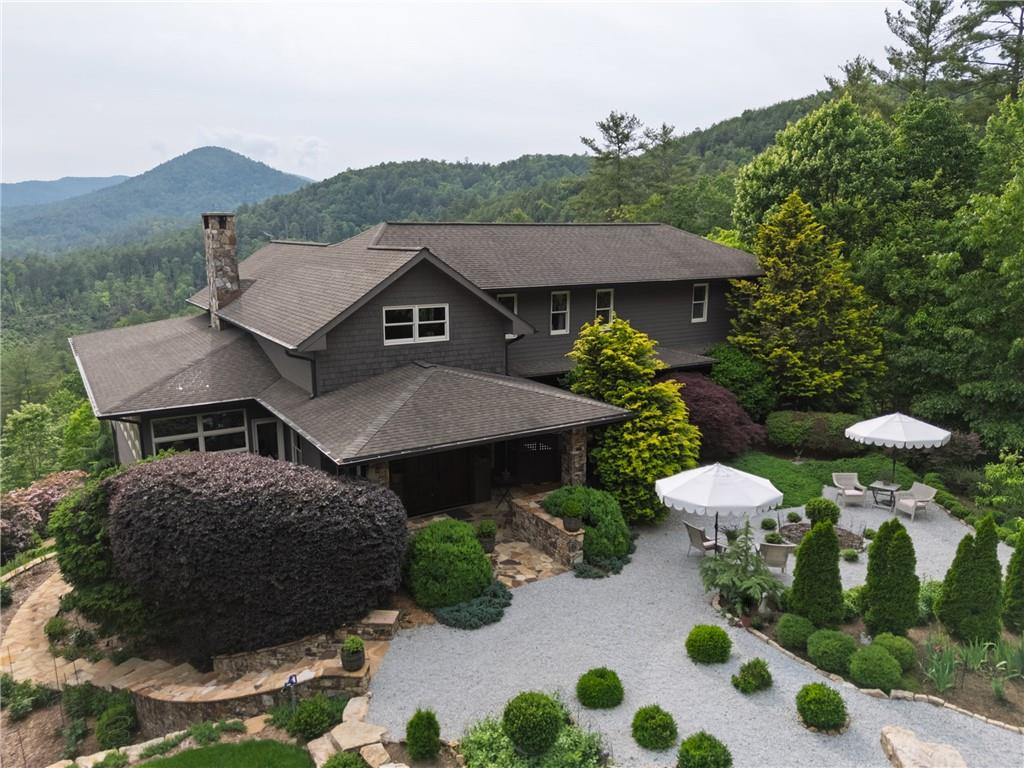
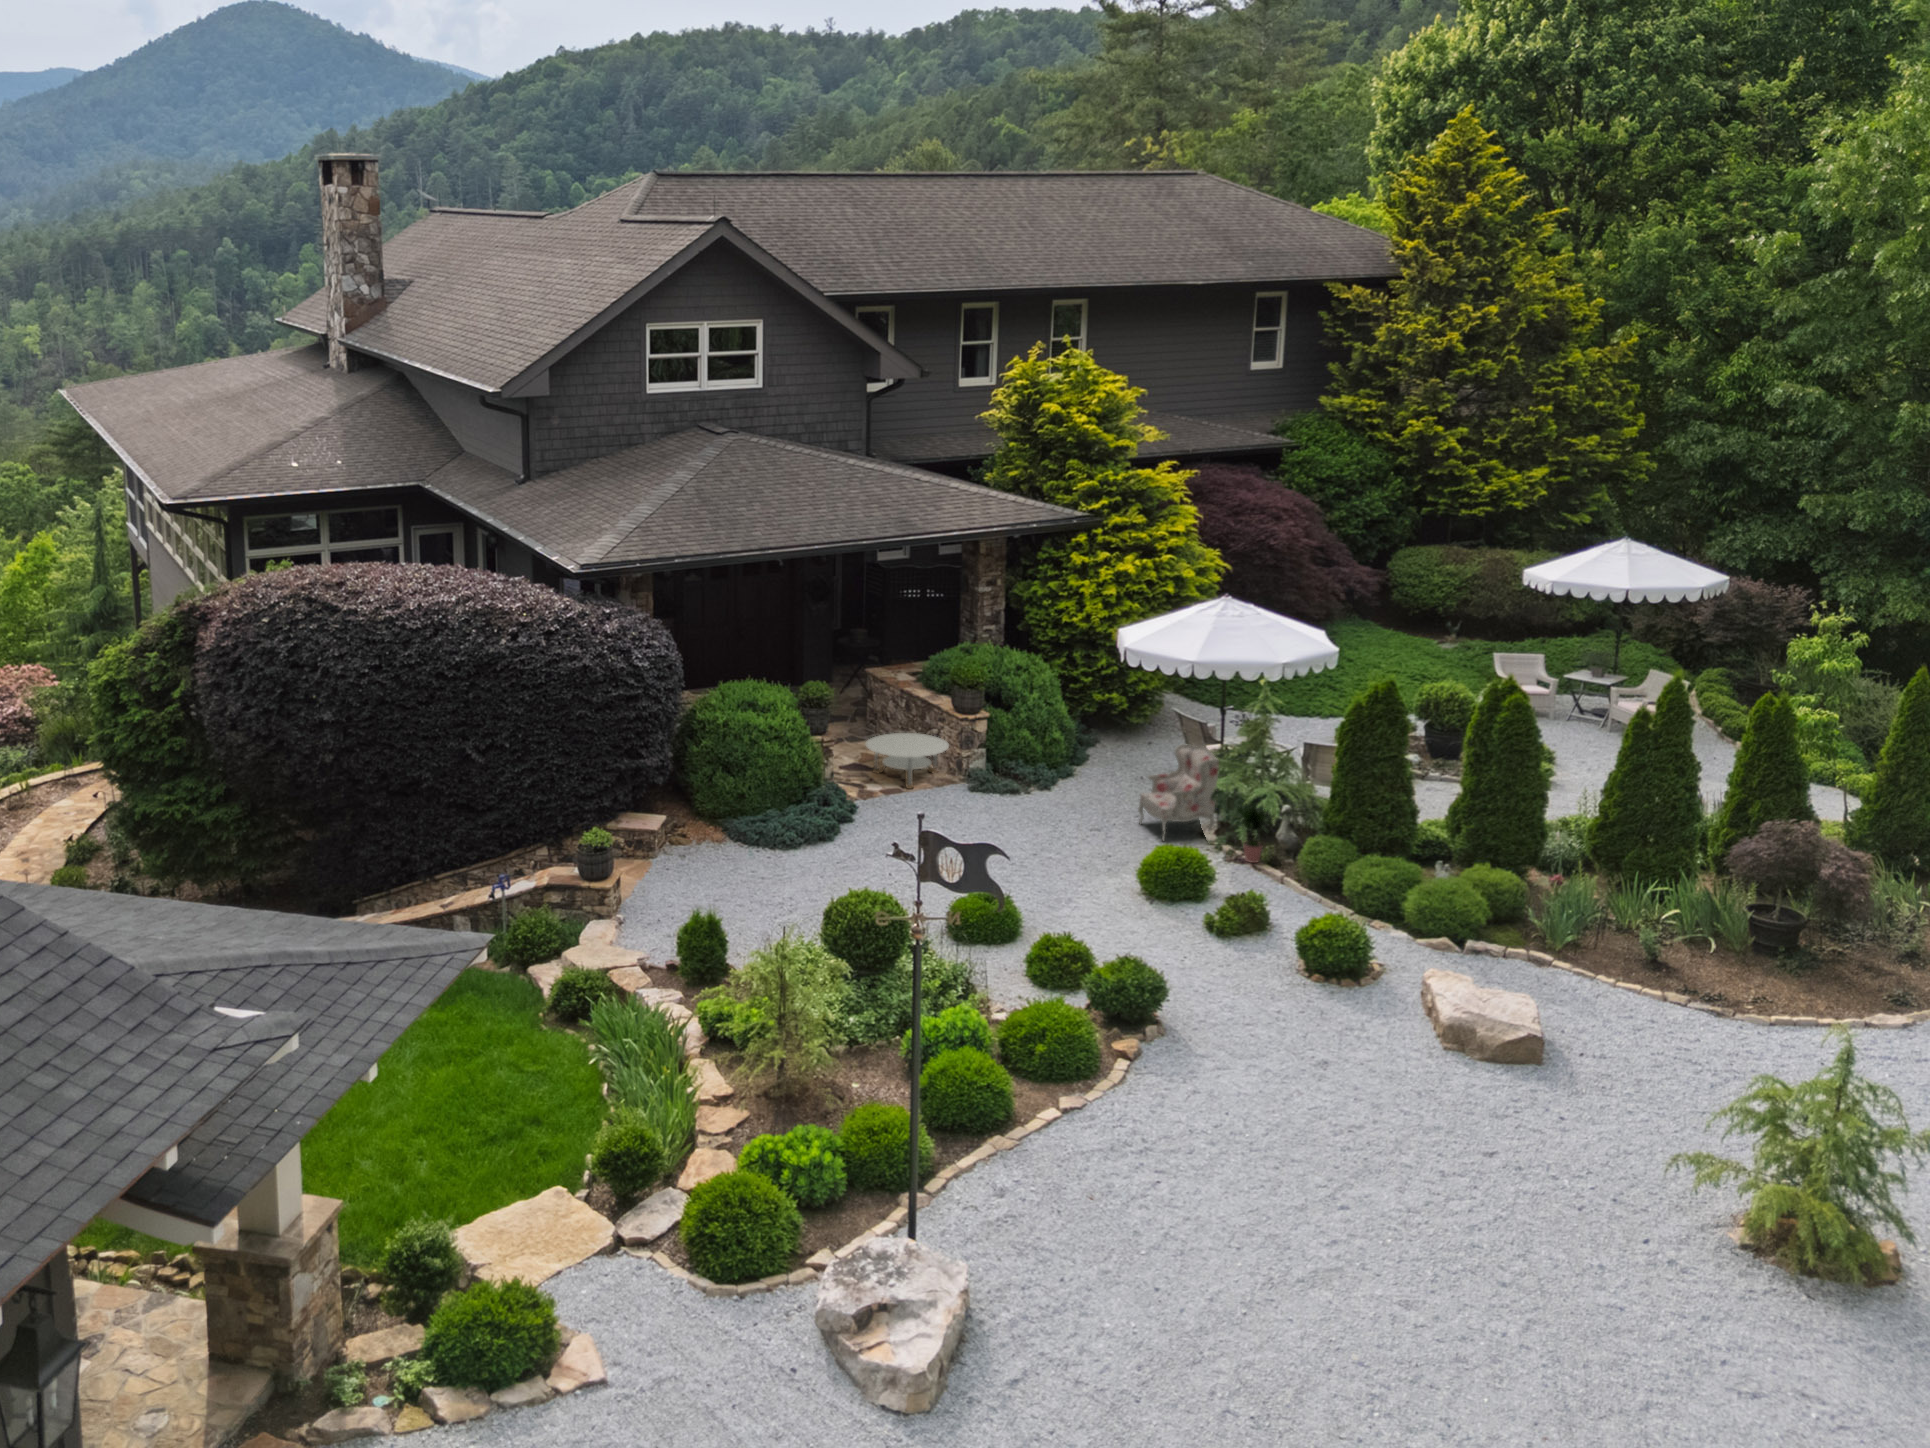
round table: none [515,541,563,578] -> present [866,733,949,789]
armchair: none [675,551,723,612] -> present [1138,744,1219,841]

